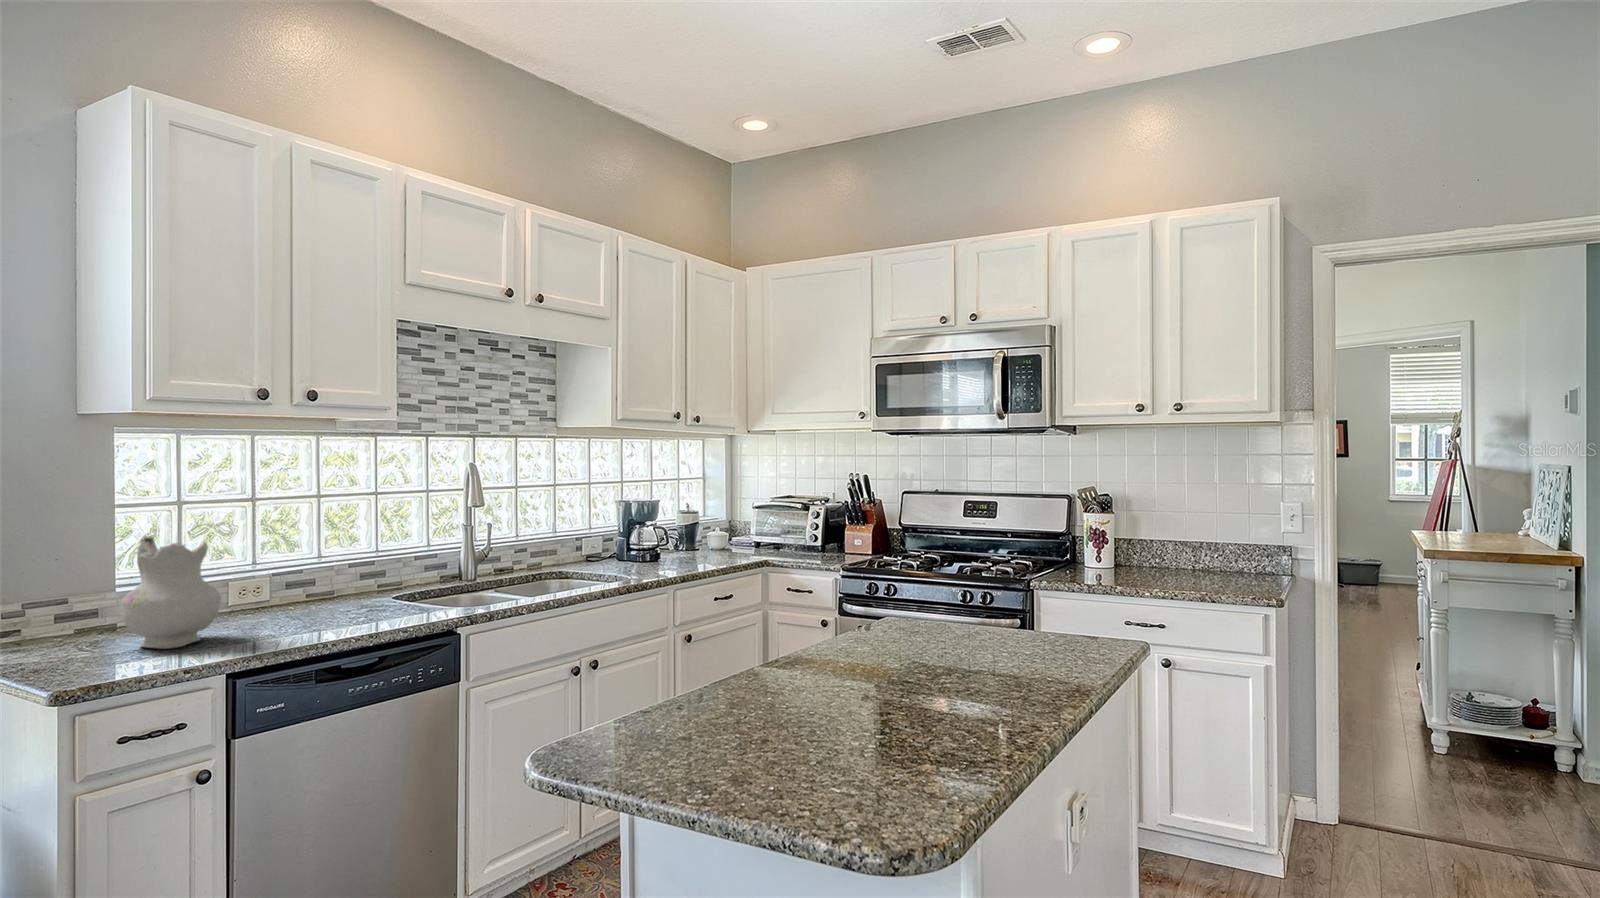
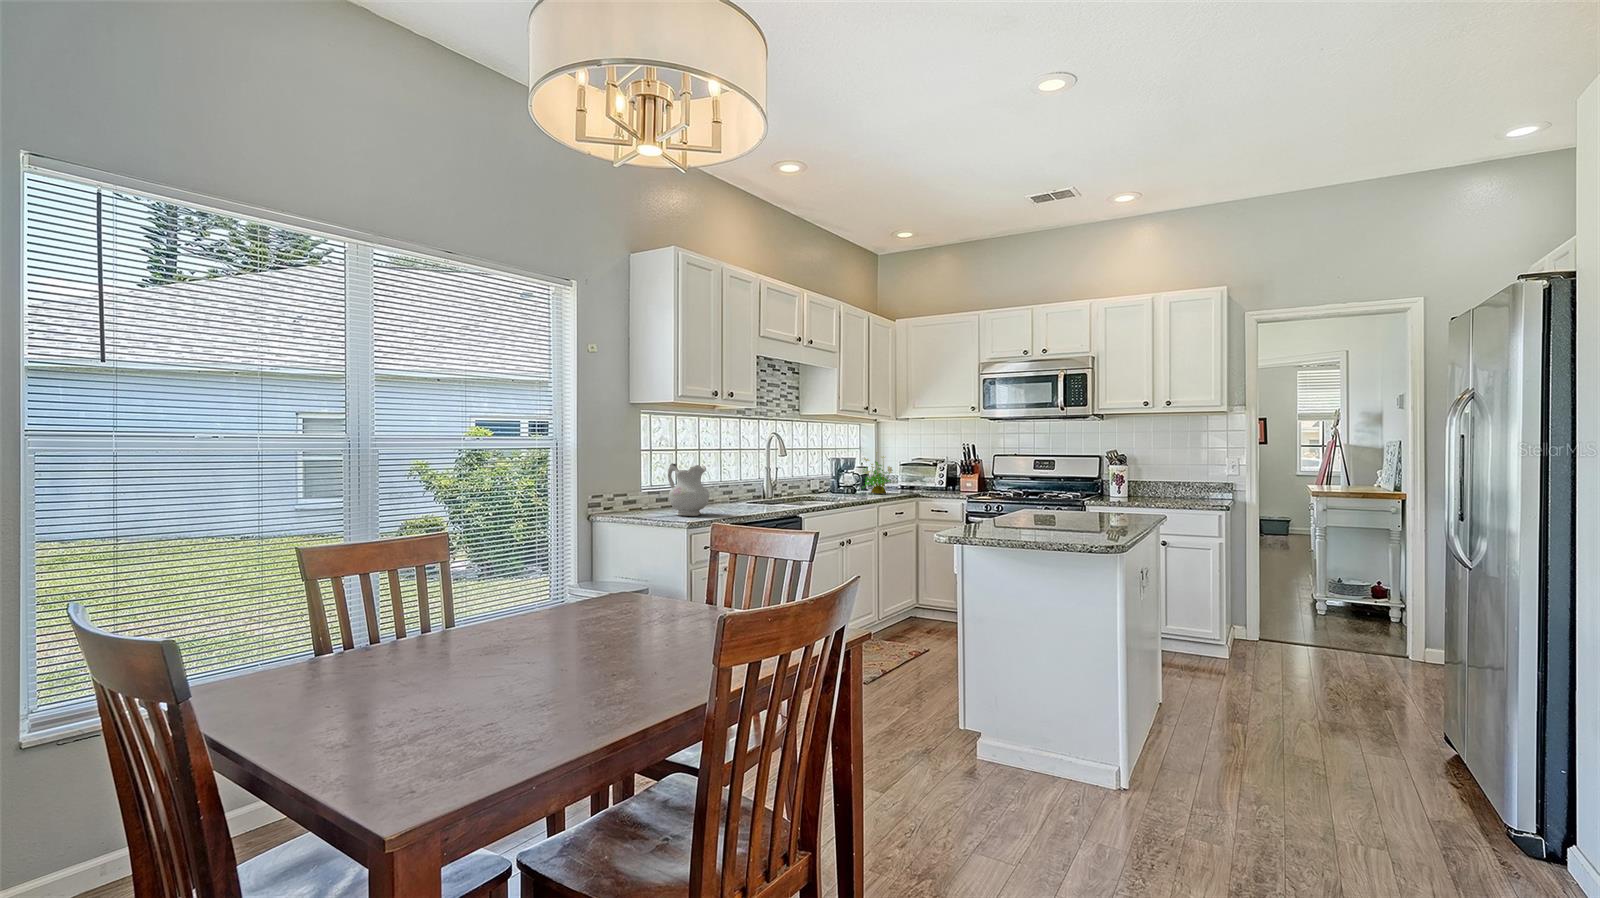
potted plant: none [664,490,719,562] -> present [862,452,893,494]

